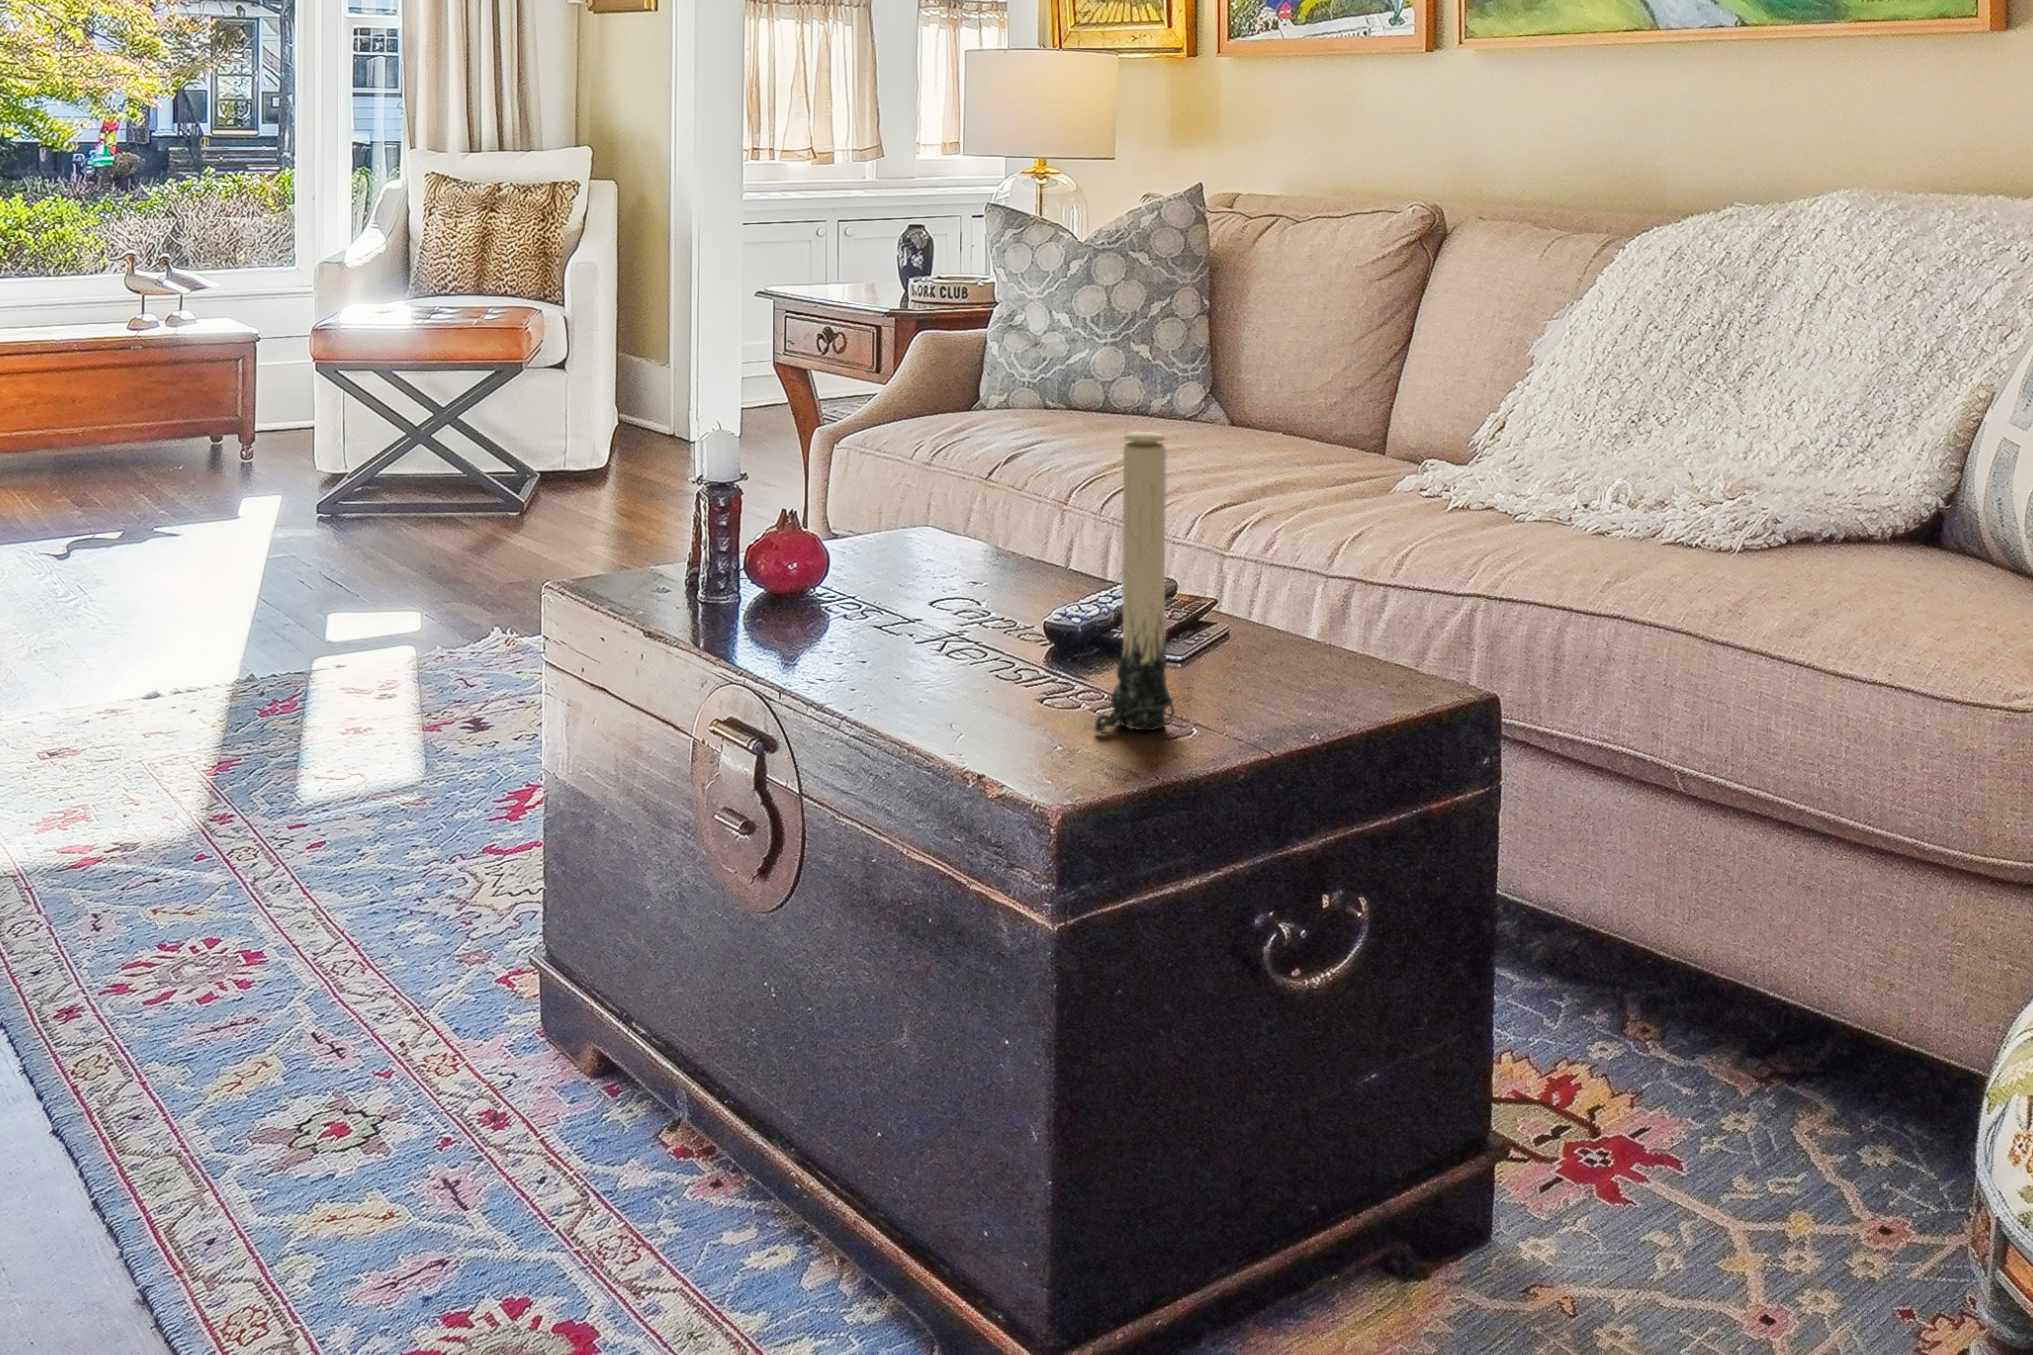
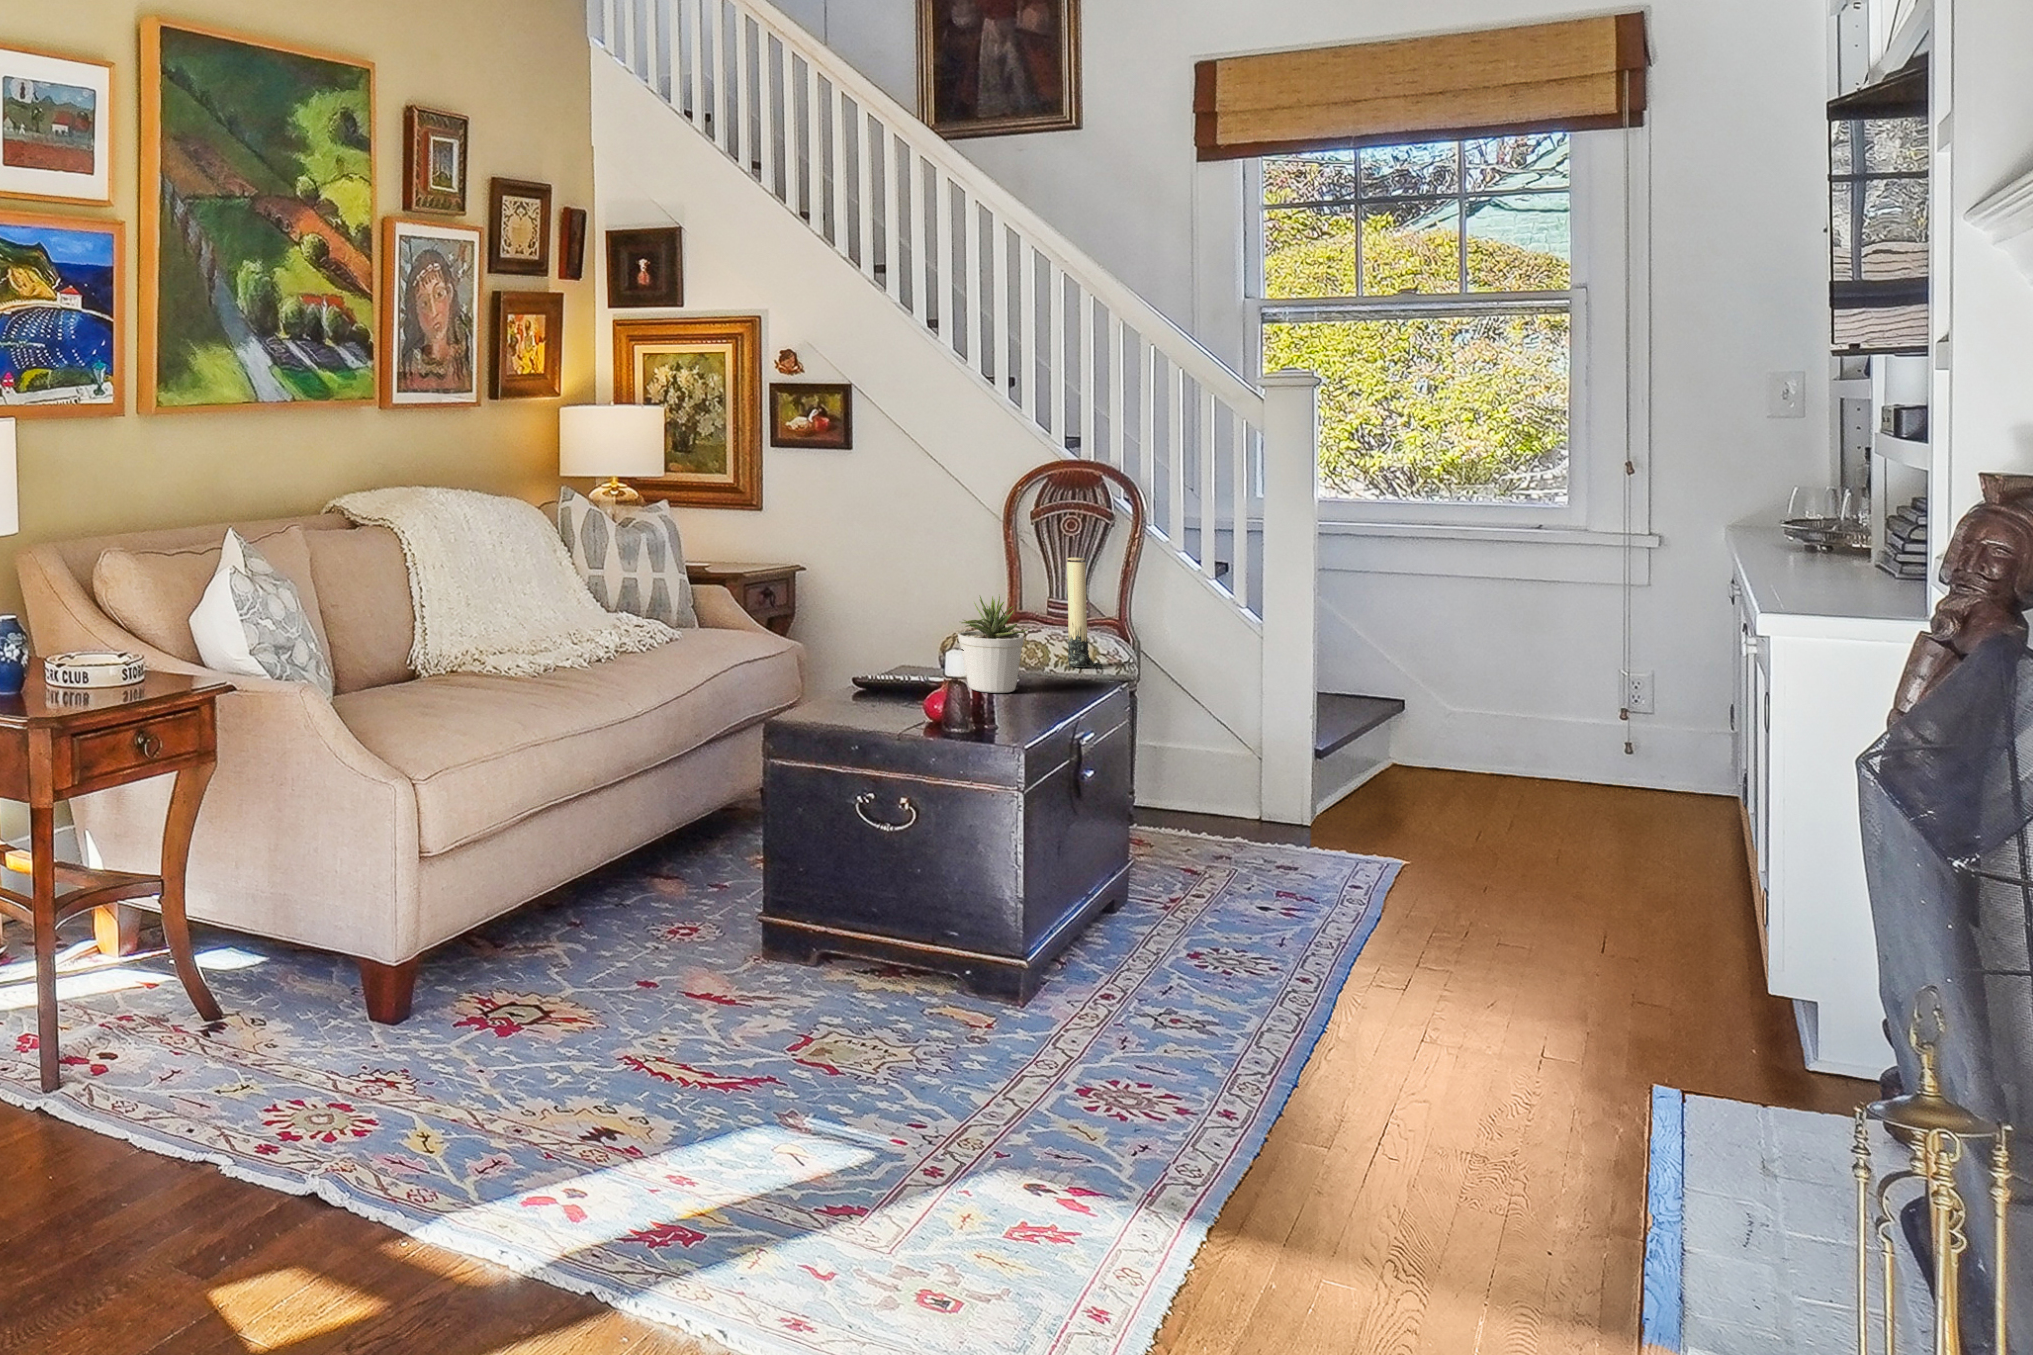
potted plant: none [870,421,991,613] -> present [958,596,1029,693]

